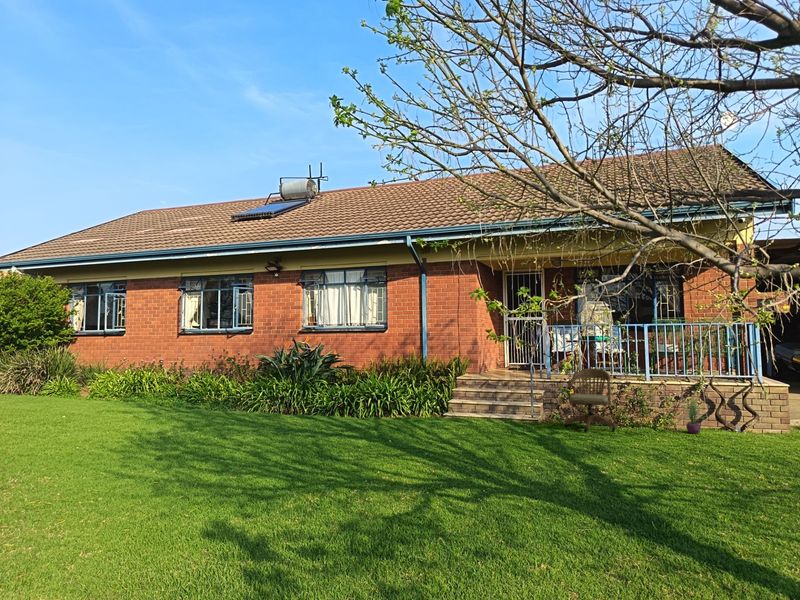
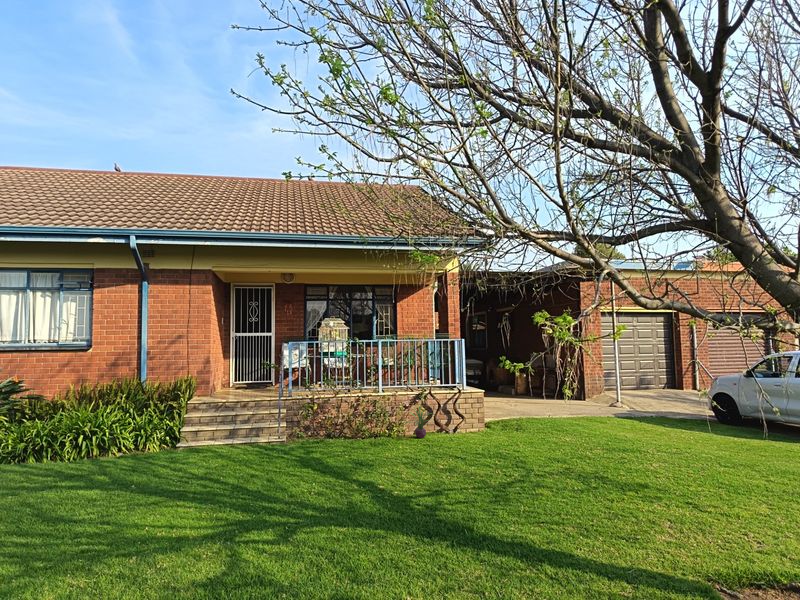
chair: present [565,368,616,432] -> none [314,385,361,448]

